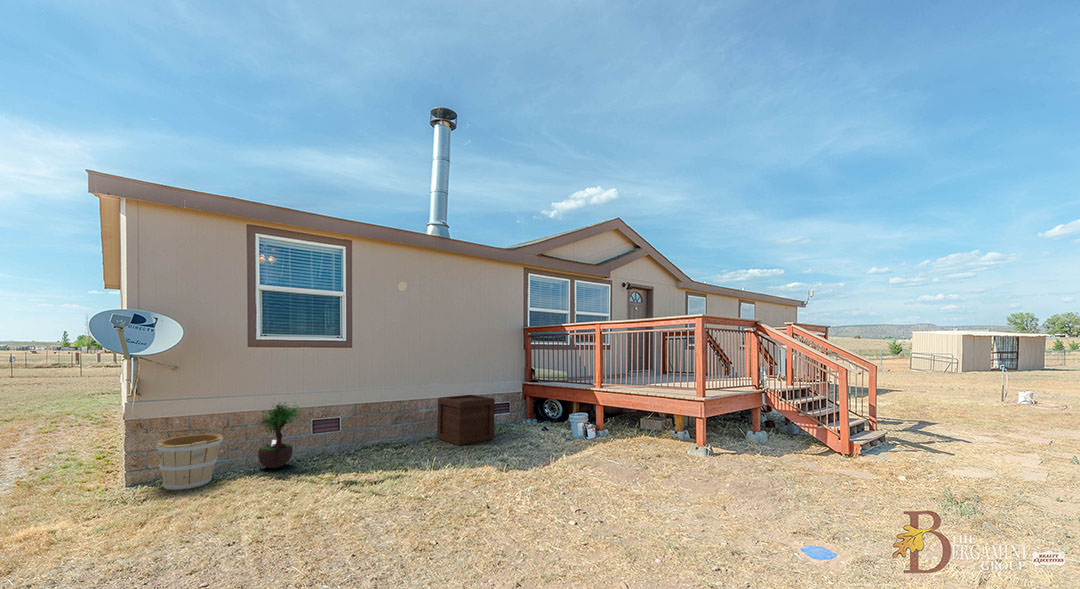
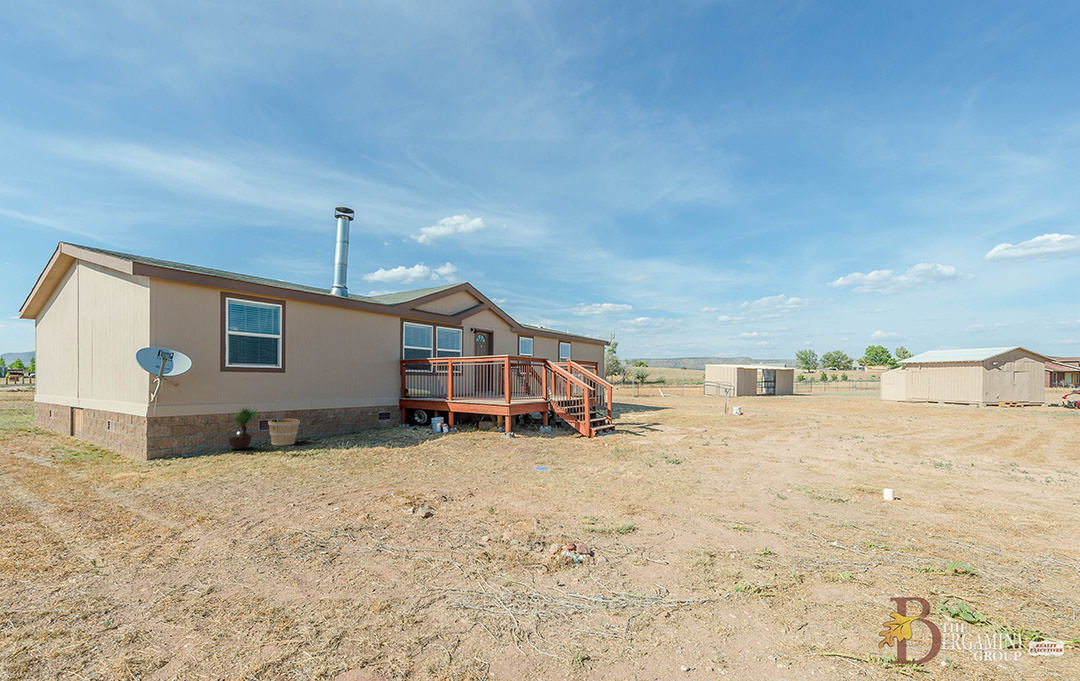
wooden crate: present [437,395,495,446] -> none [340,406,381,437]
wooden bucket: present [156,433,223,490] -> present [268,419,300,446]

